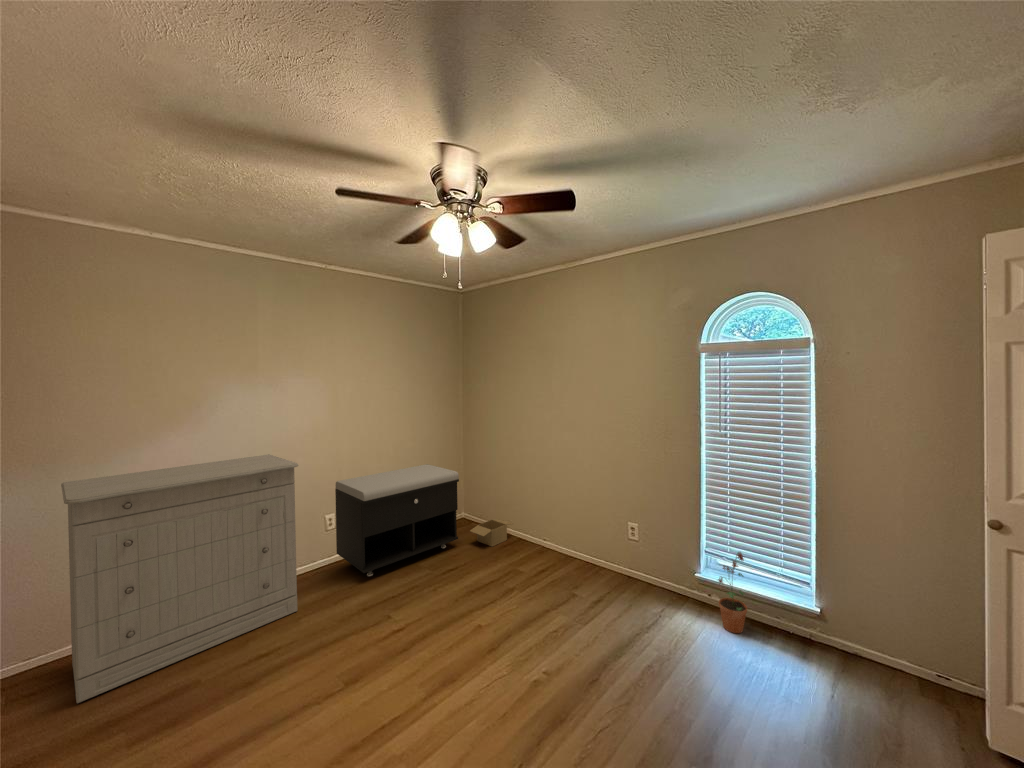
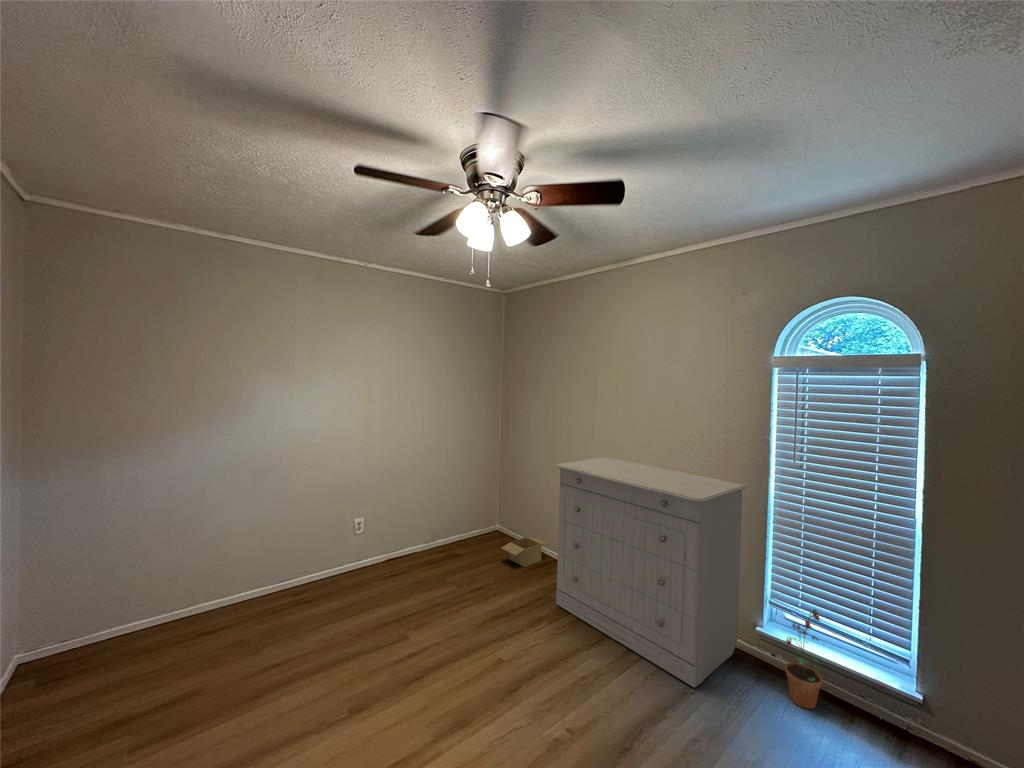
dresser: present [61,454,298,703] -> present [556,457,746,688]
storage bench: present [335,464,459,576] -> none [363,472,492,588]

